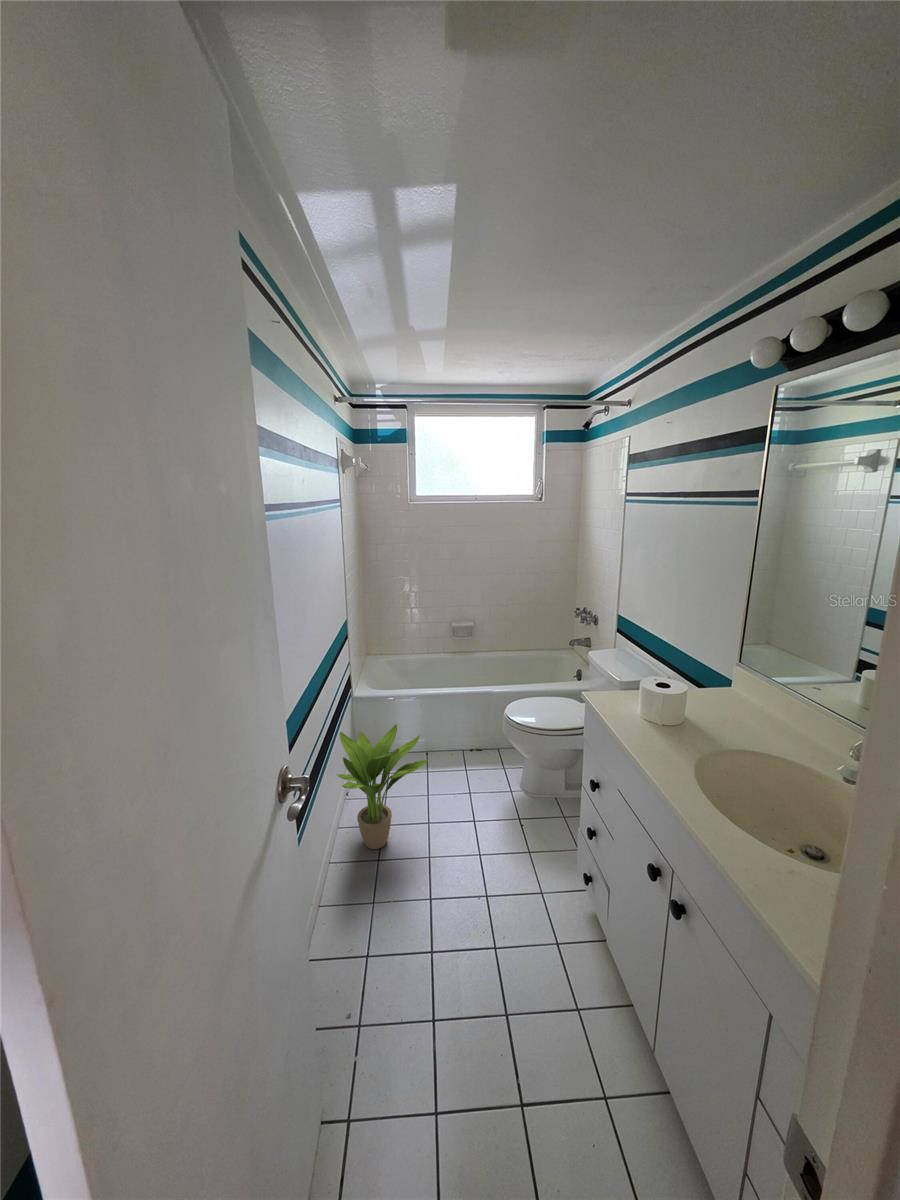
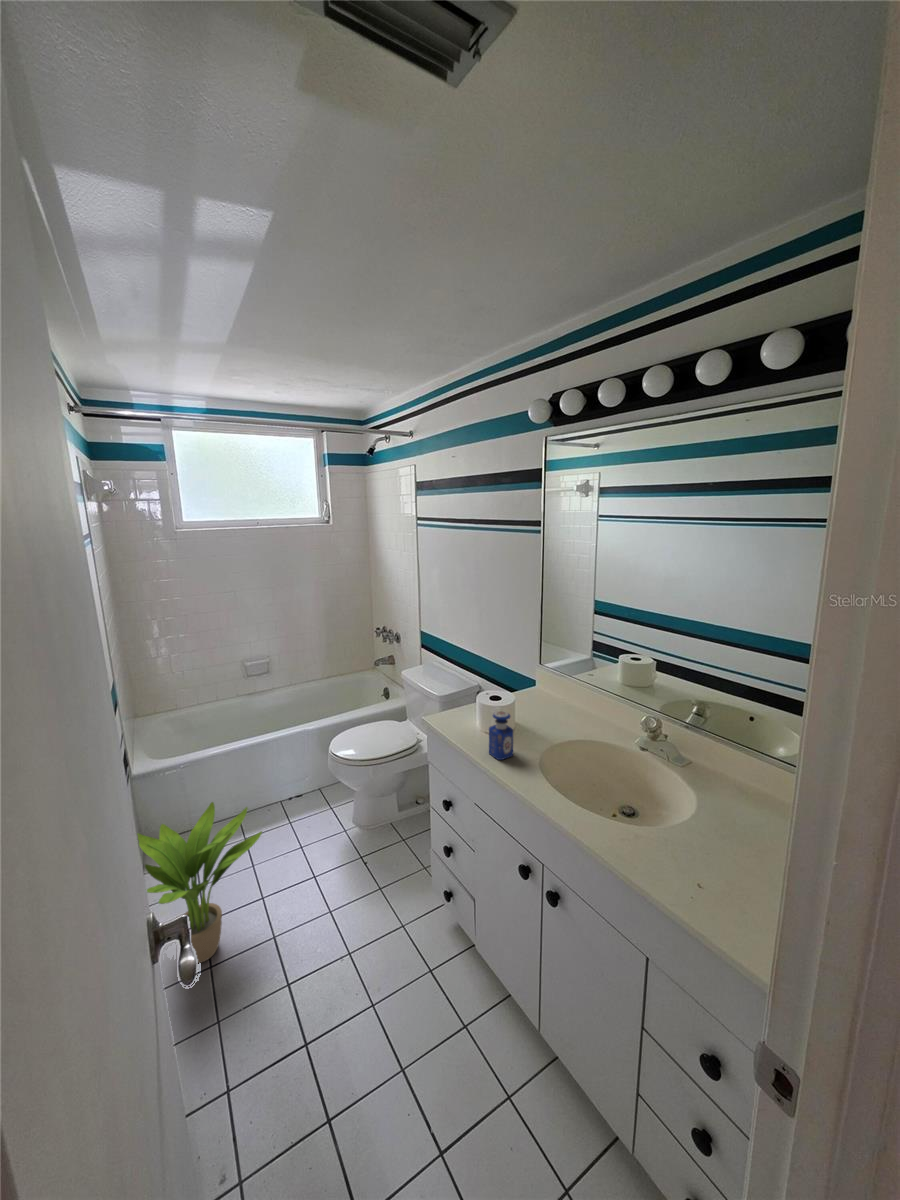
perfume bottle: none [638,695,669,748] -> present [489,711,513,760]

